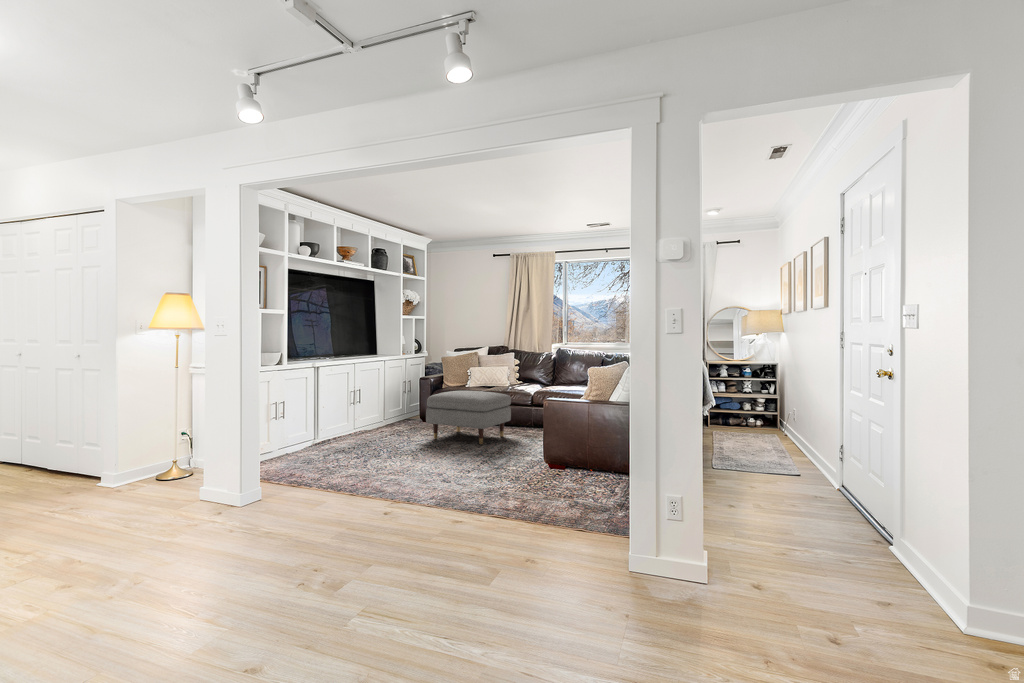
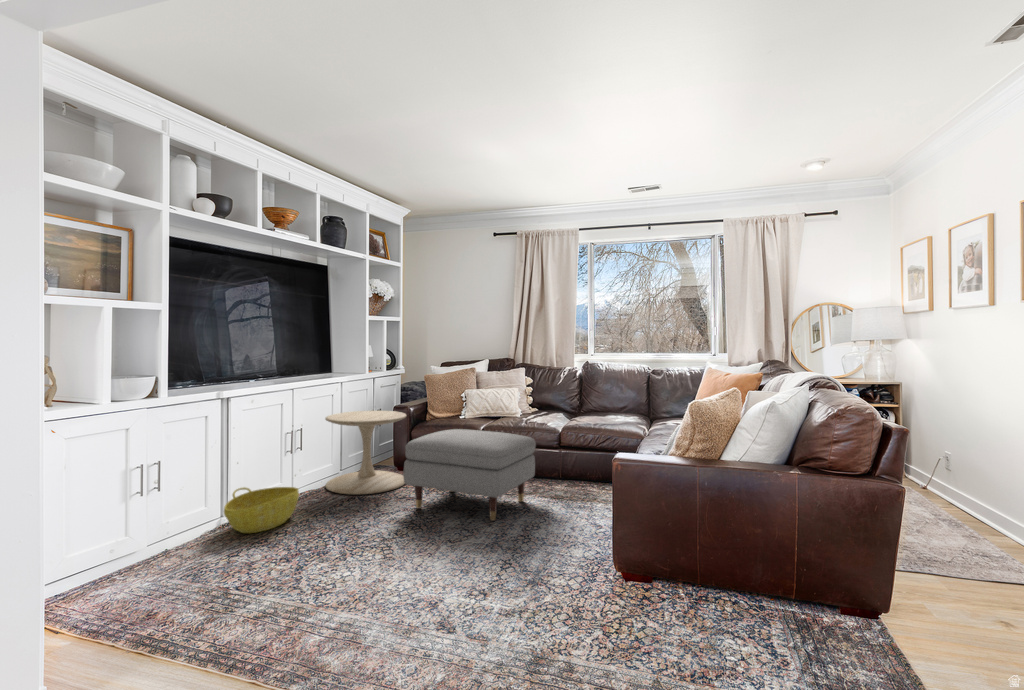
side table: none [375,380,429,433] -> present [325,411,406,495]
basket: none [318,423,361,448] -> present [224,487,299,533]

